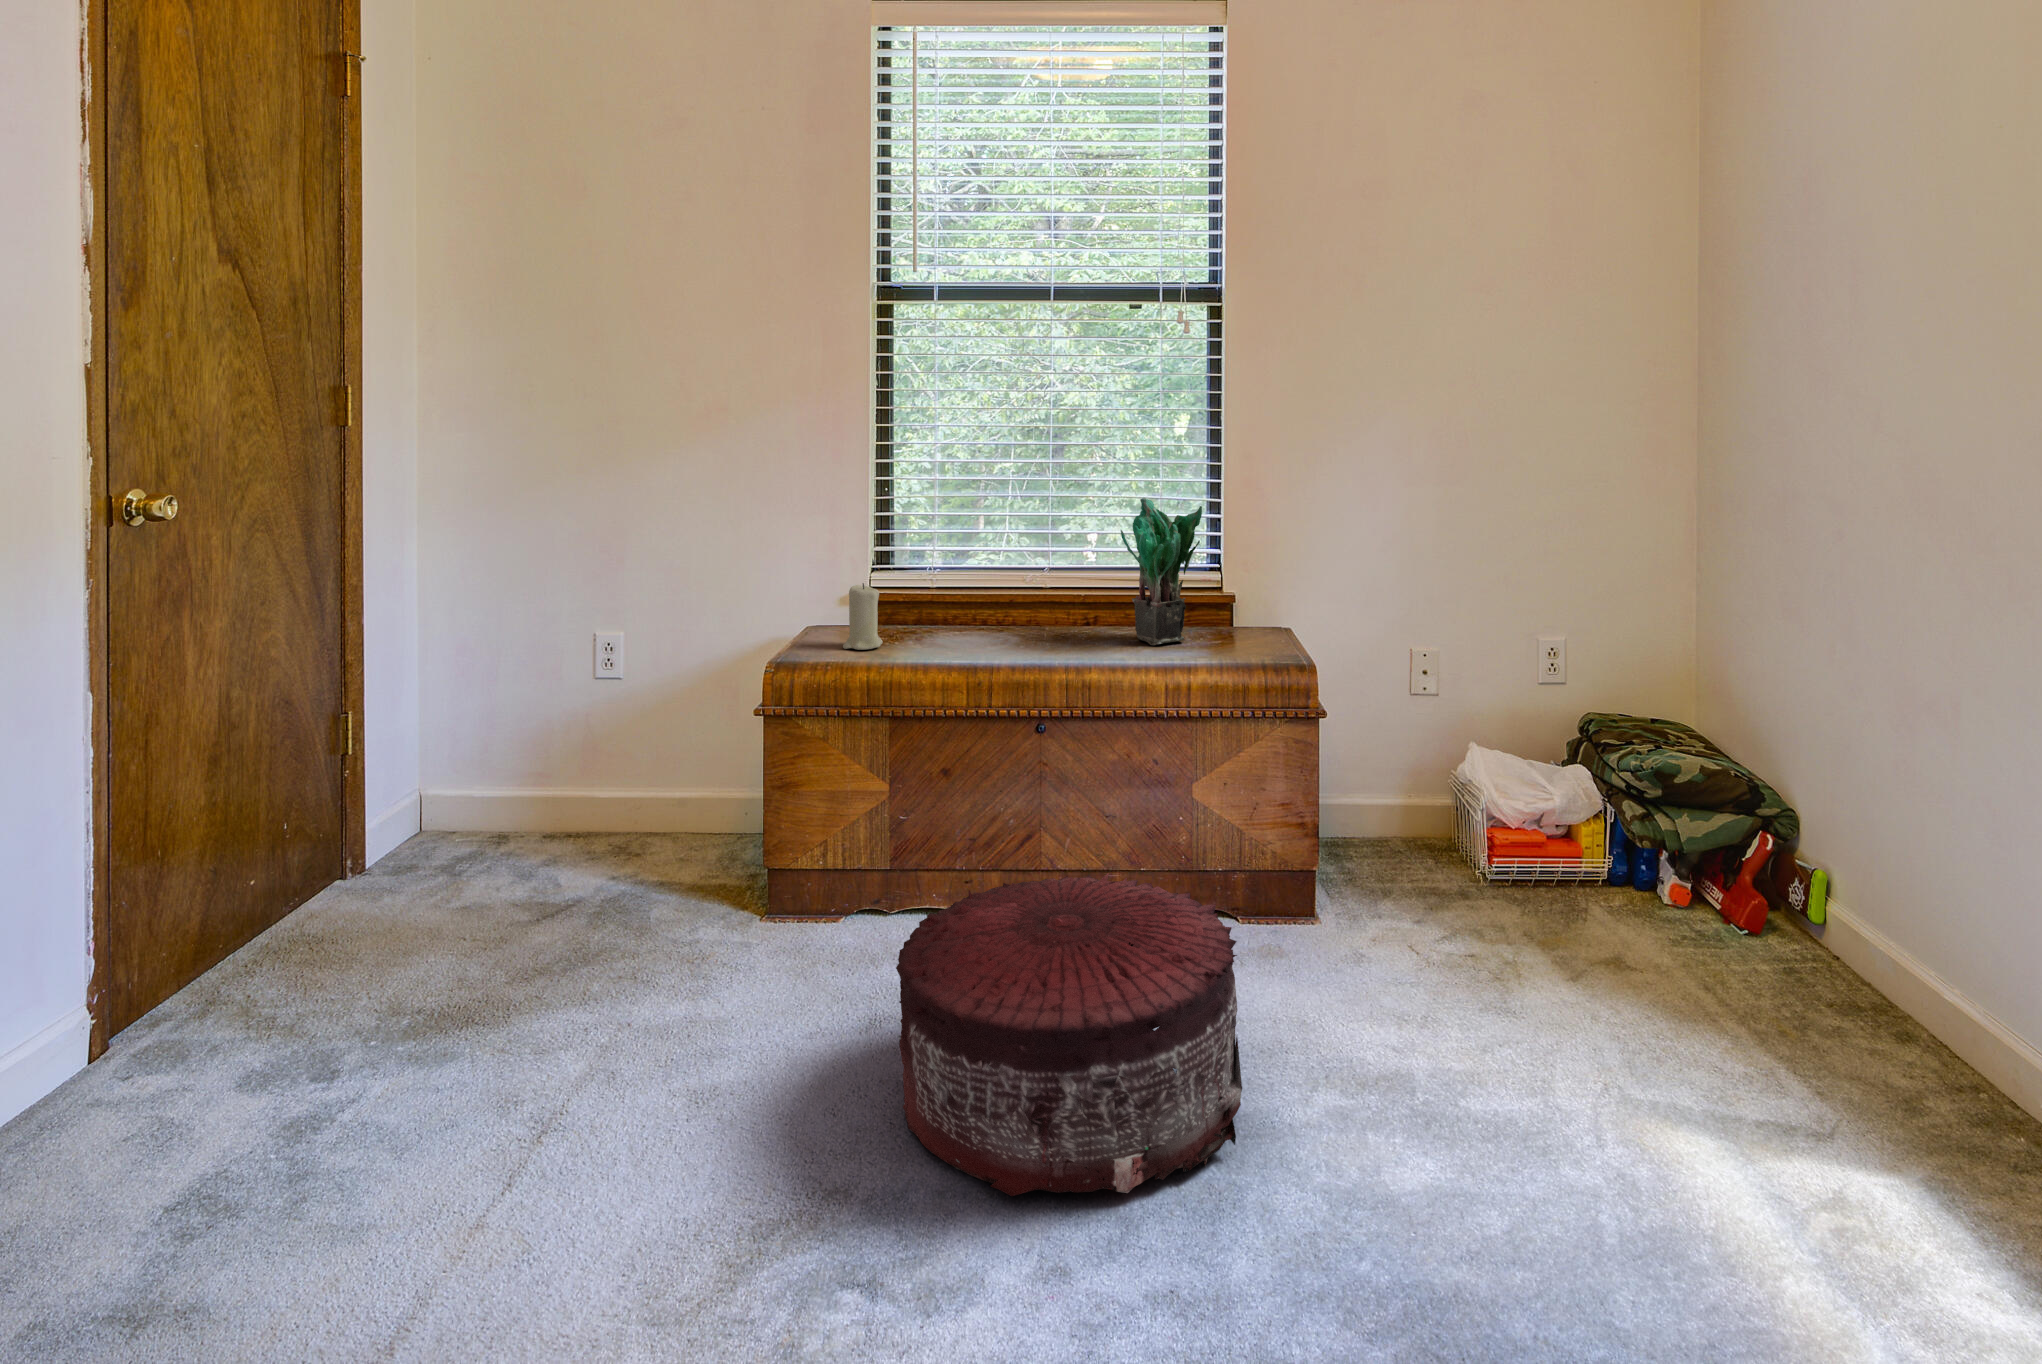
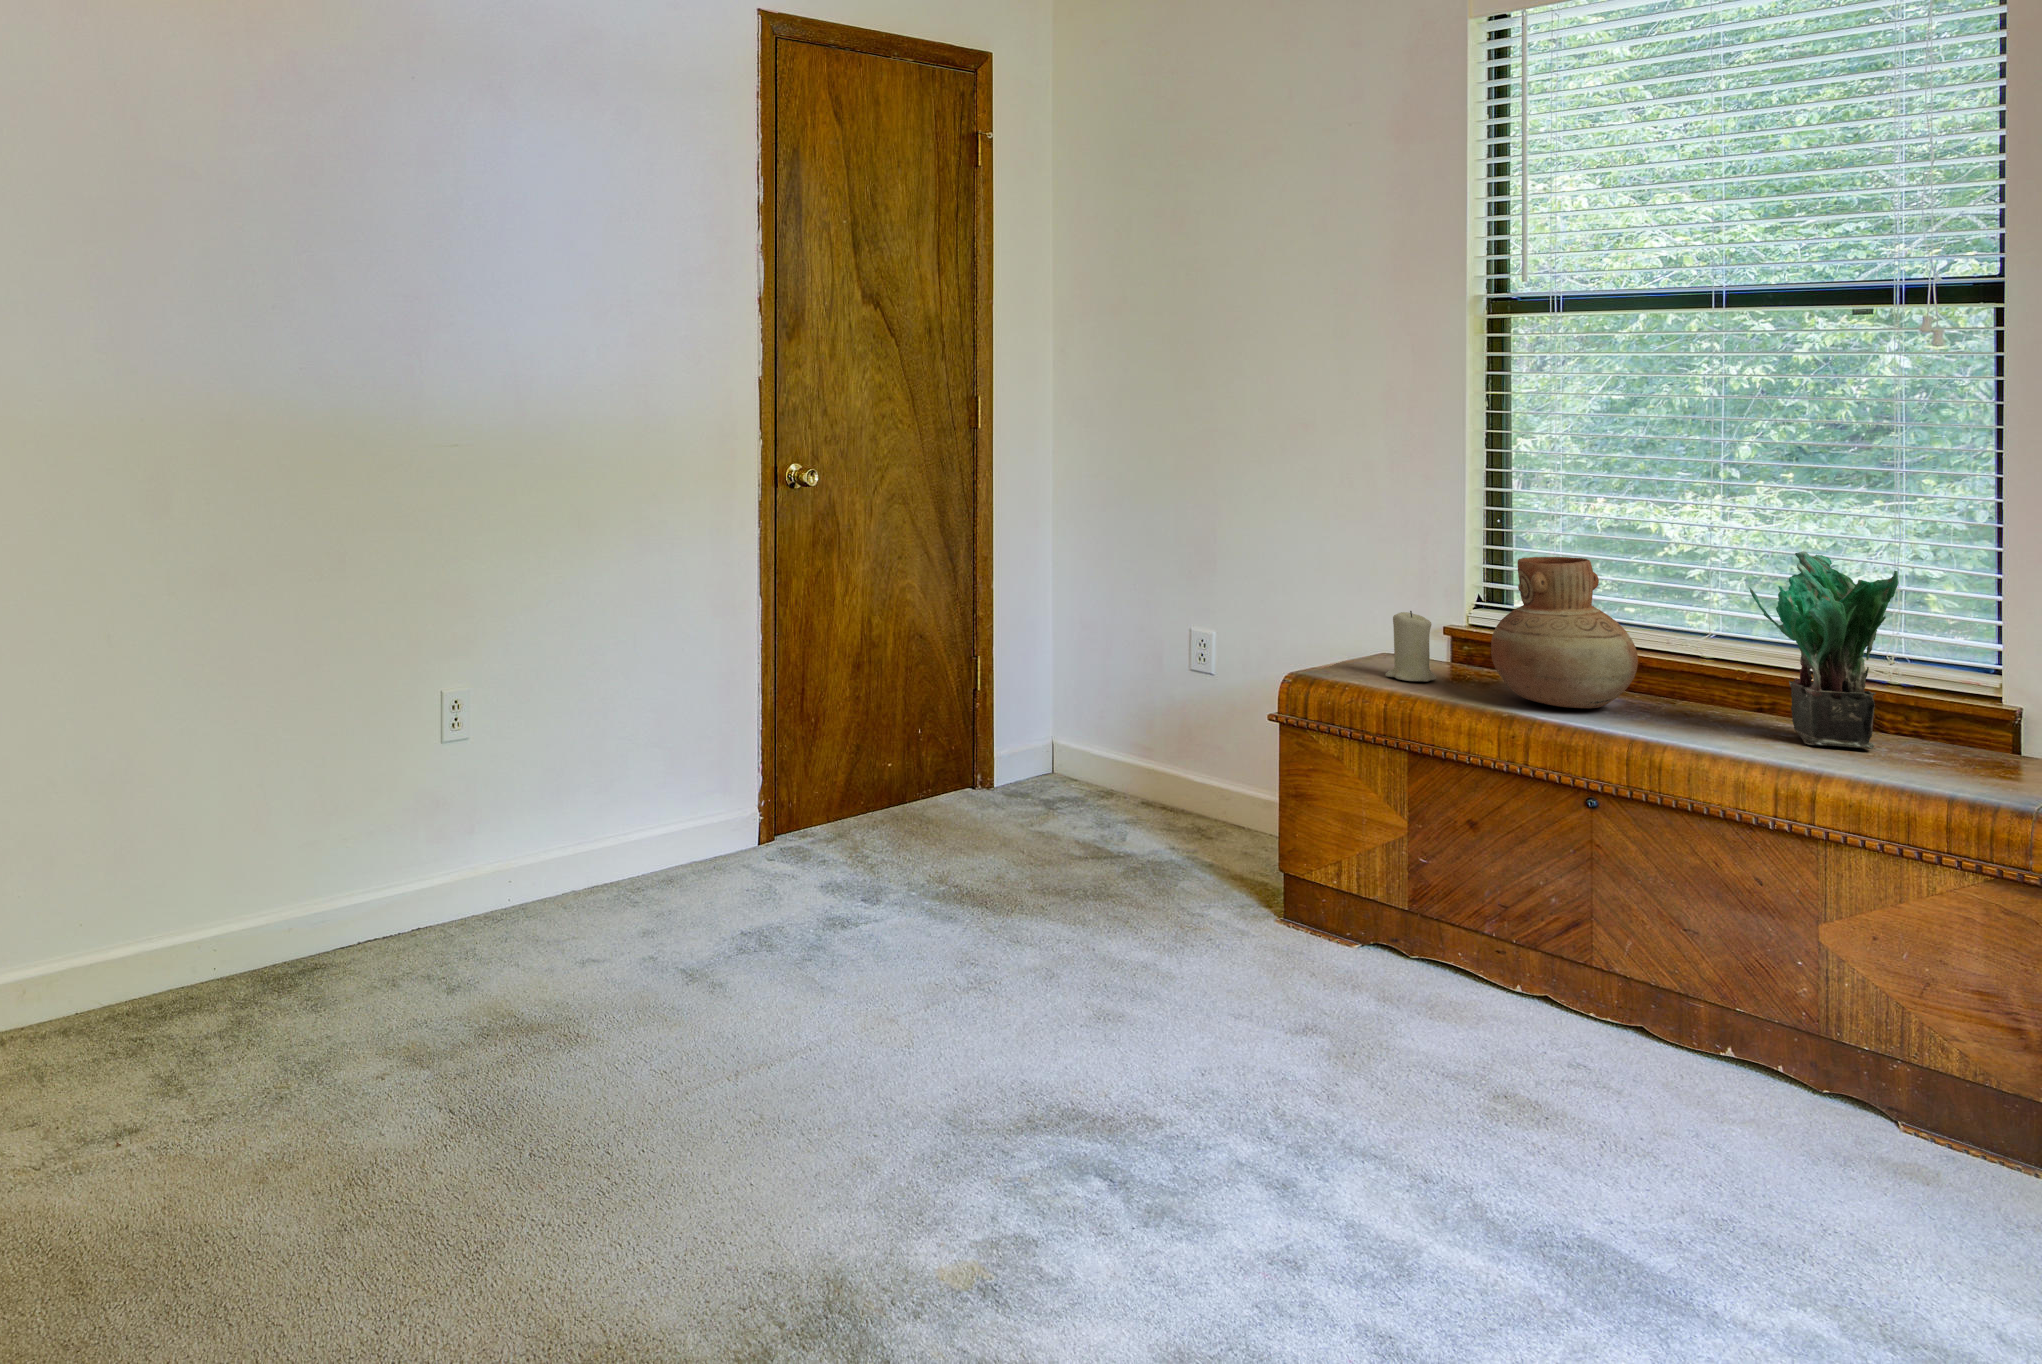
vase: none [937,519,1040,649] -> present [1491,557,1638,708]
pouf: present [896,873,1242,1196] -> none [1236,917,1658,1253]

